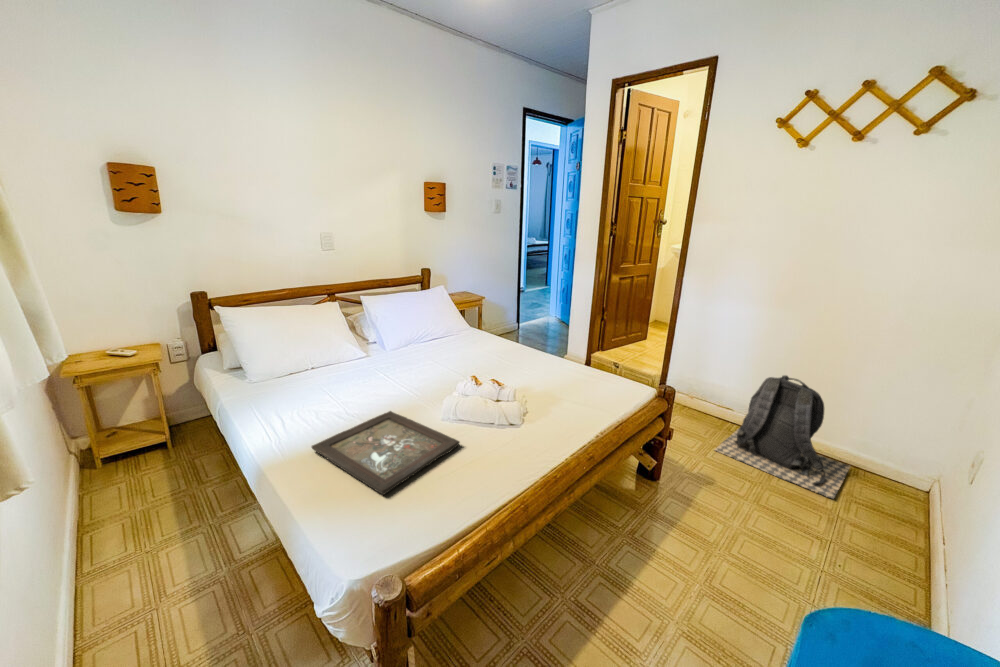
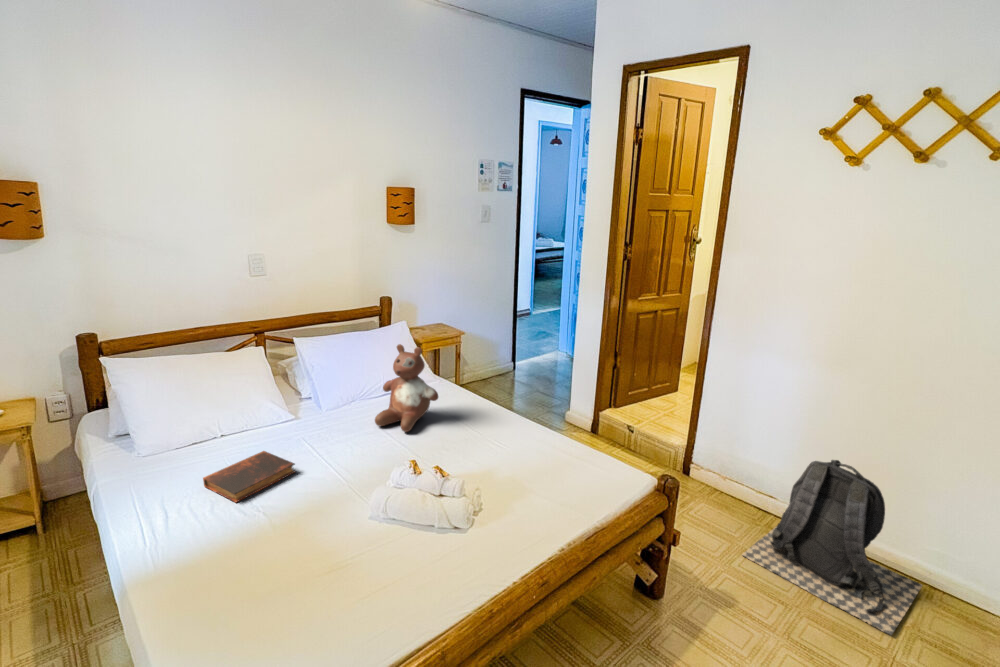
stuffed bear: none [431,296,480,363] -> present [375,344,438,432]
book: none [308,376,378,411] -> present [203,451,296,503]
tray: present [312,411,460,495] -> none [189,506,378,637]

